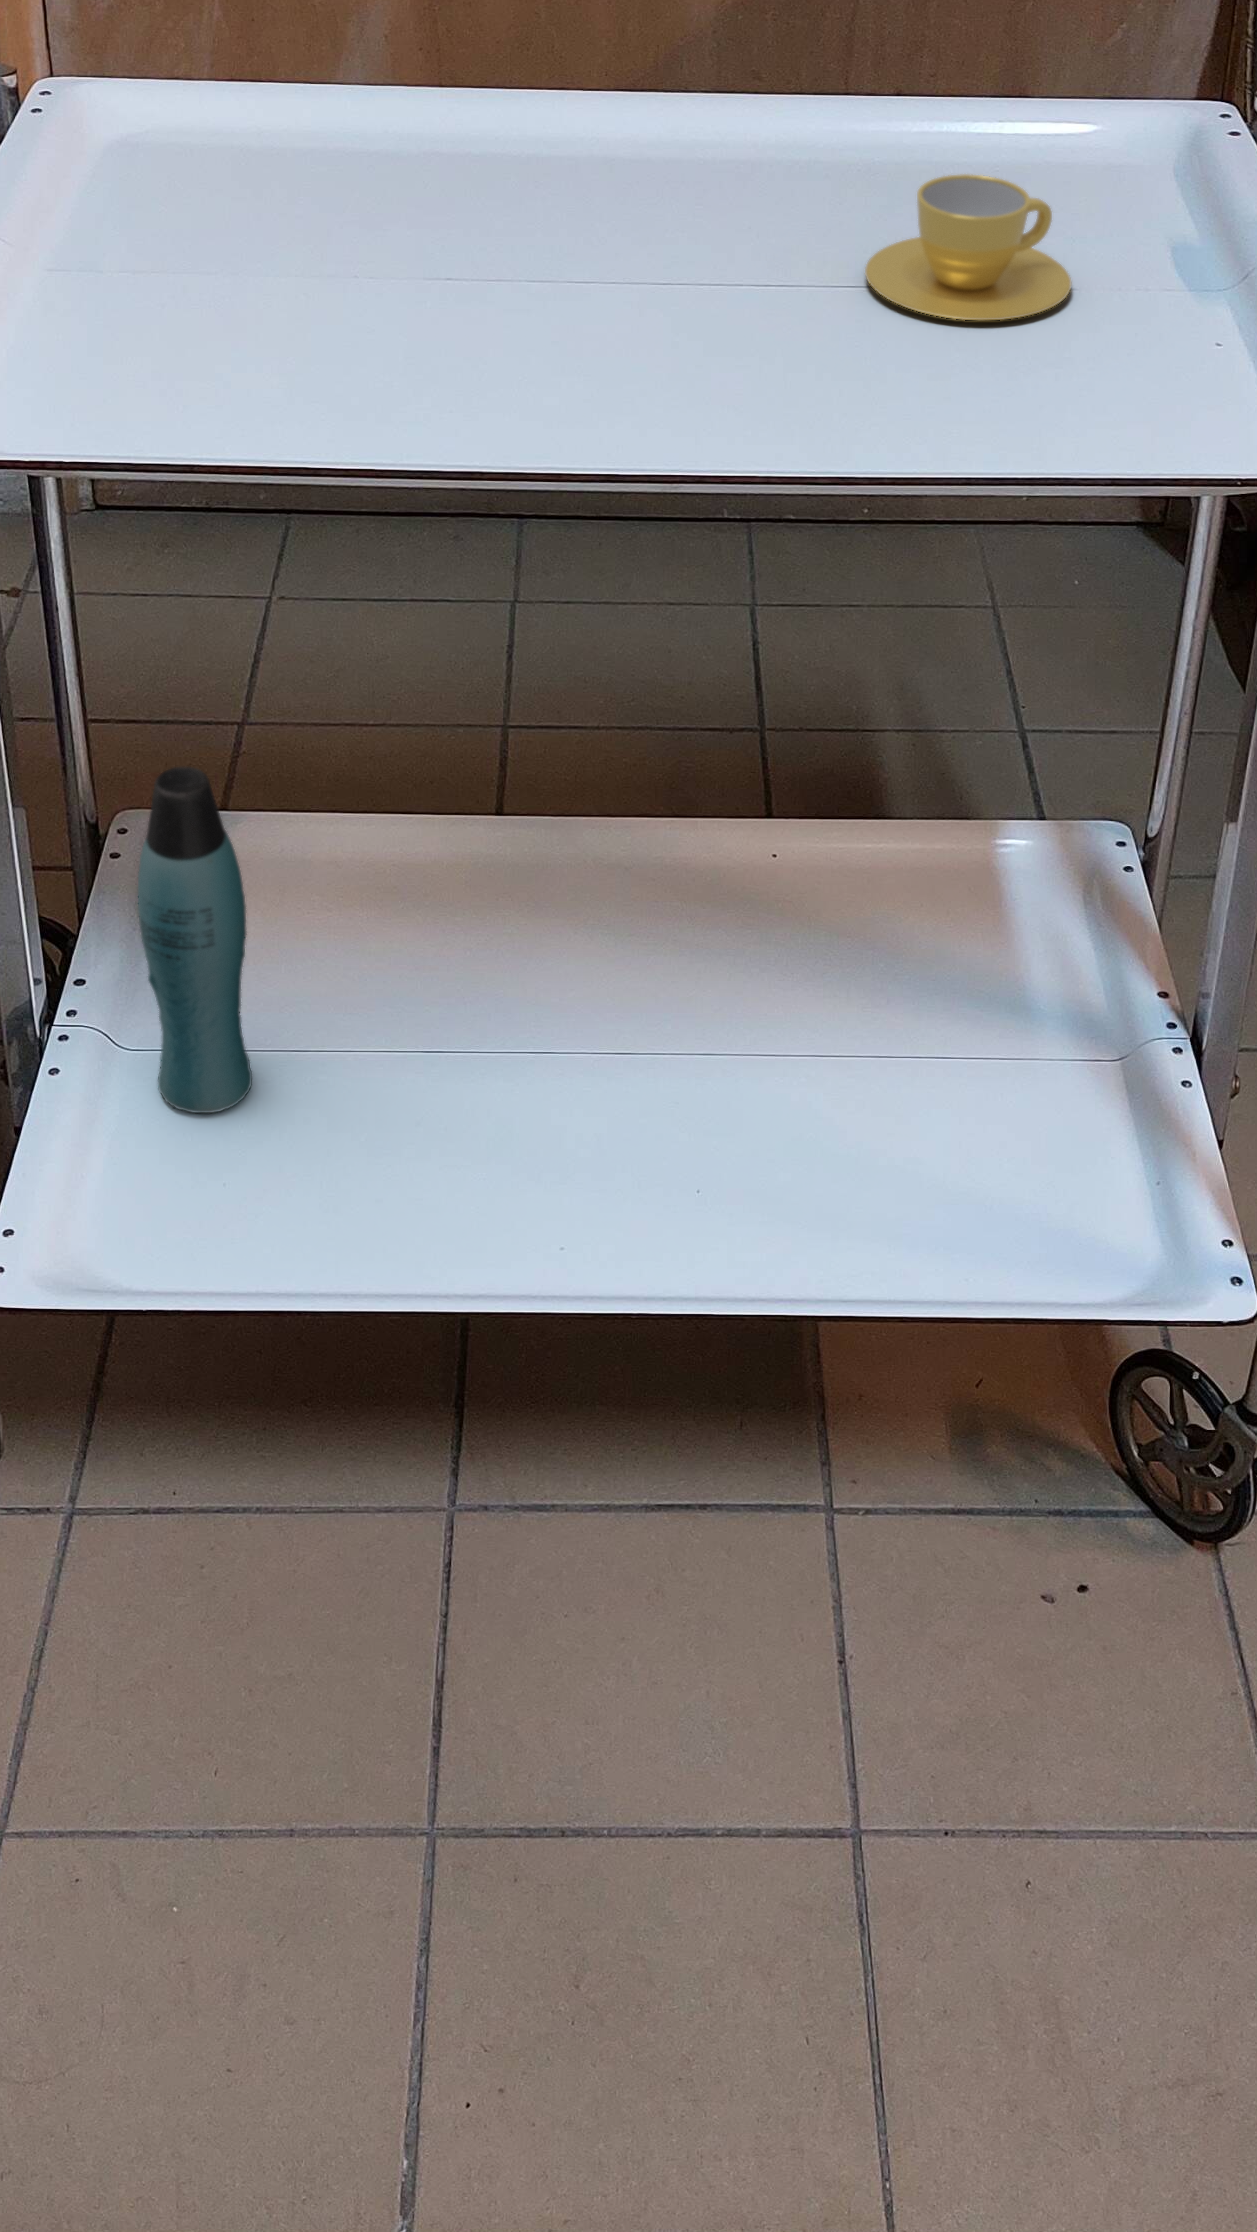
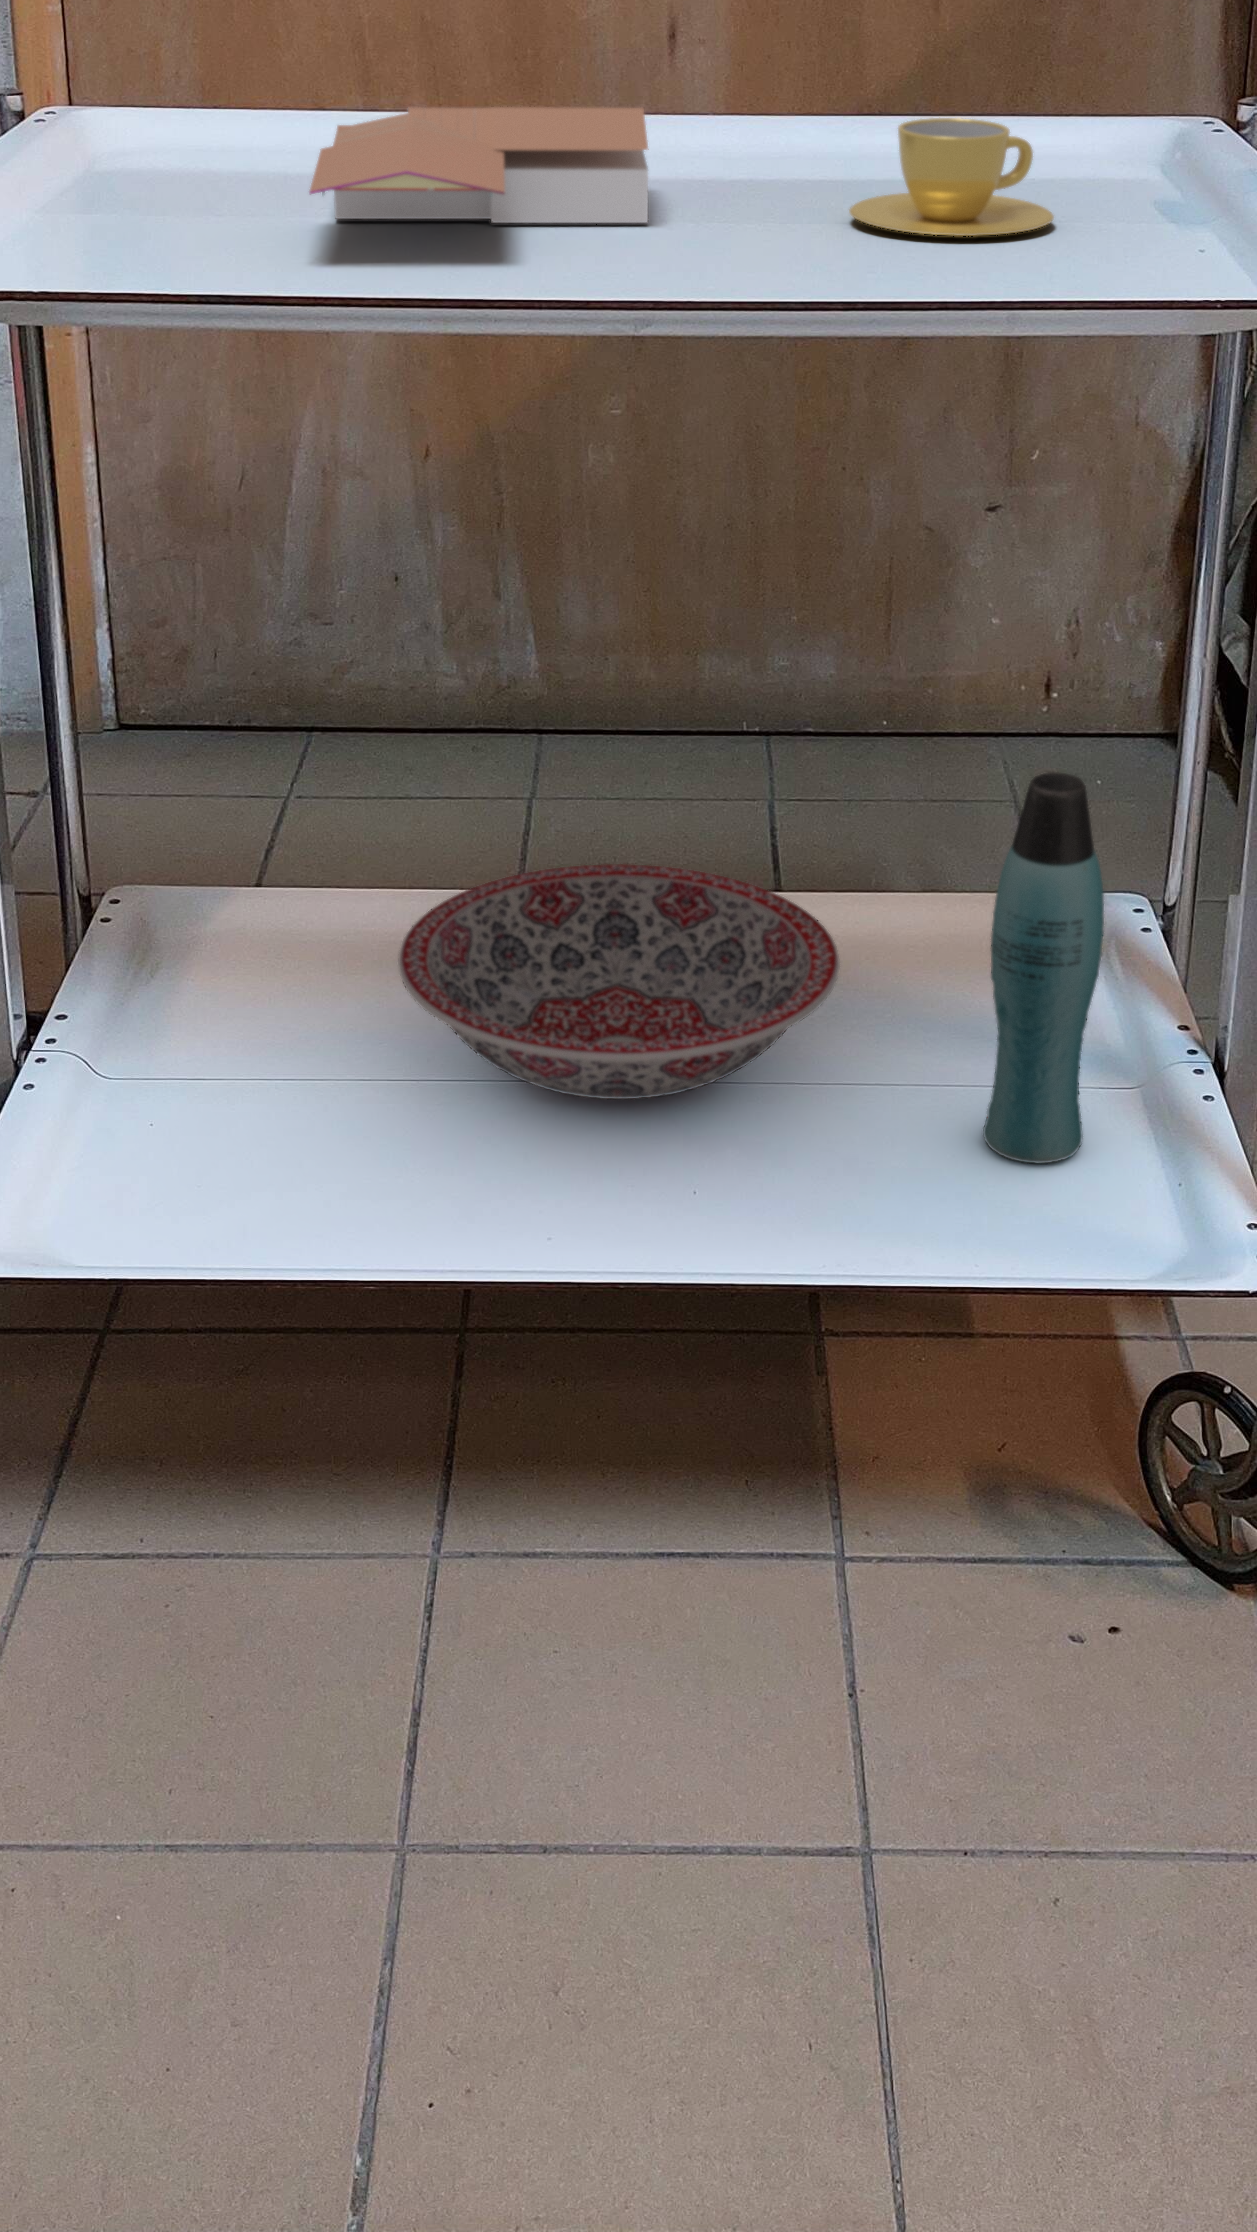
book: none [327,137,664,310] -> present [310,107,649,223]
bottle: present [138,767,252,1113] -> present [983,772,1104,1163]
ceramic bowl: none [406,815,834,1088] -> present [398,864,840,1099]

